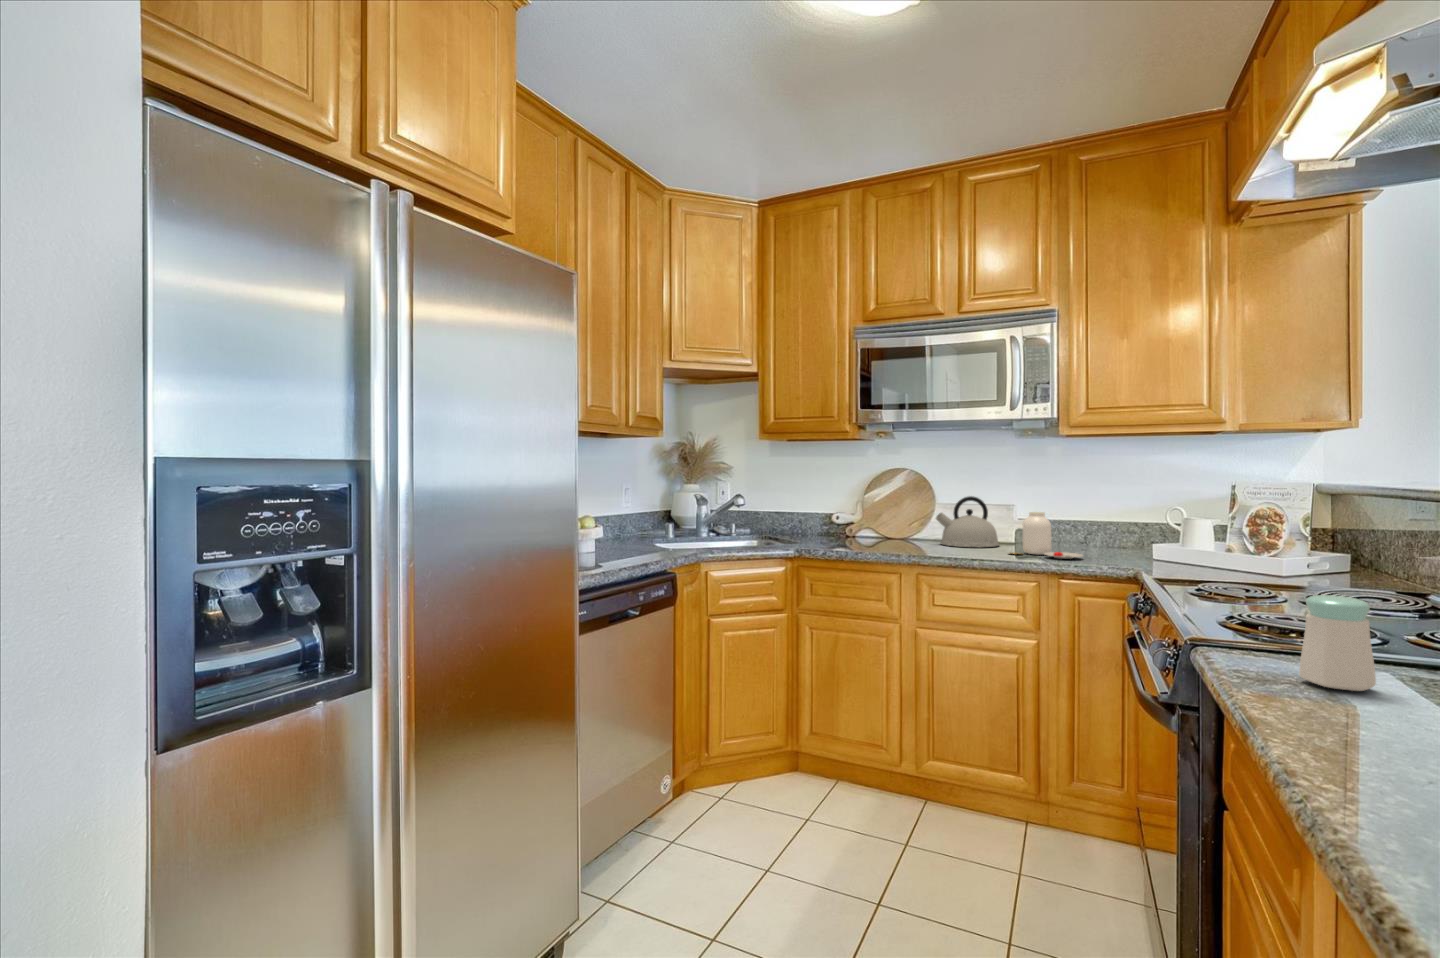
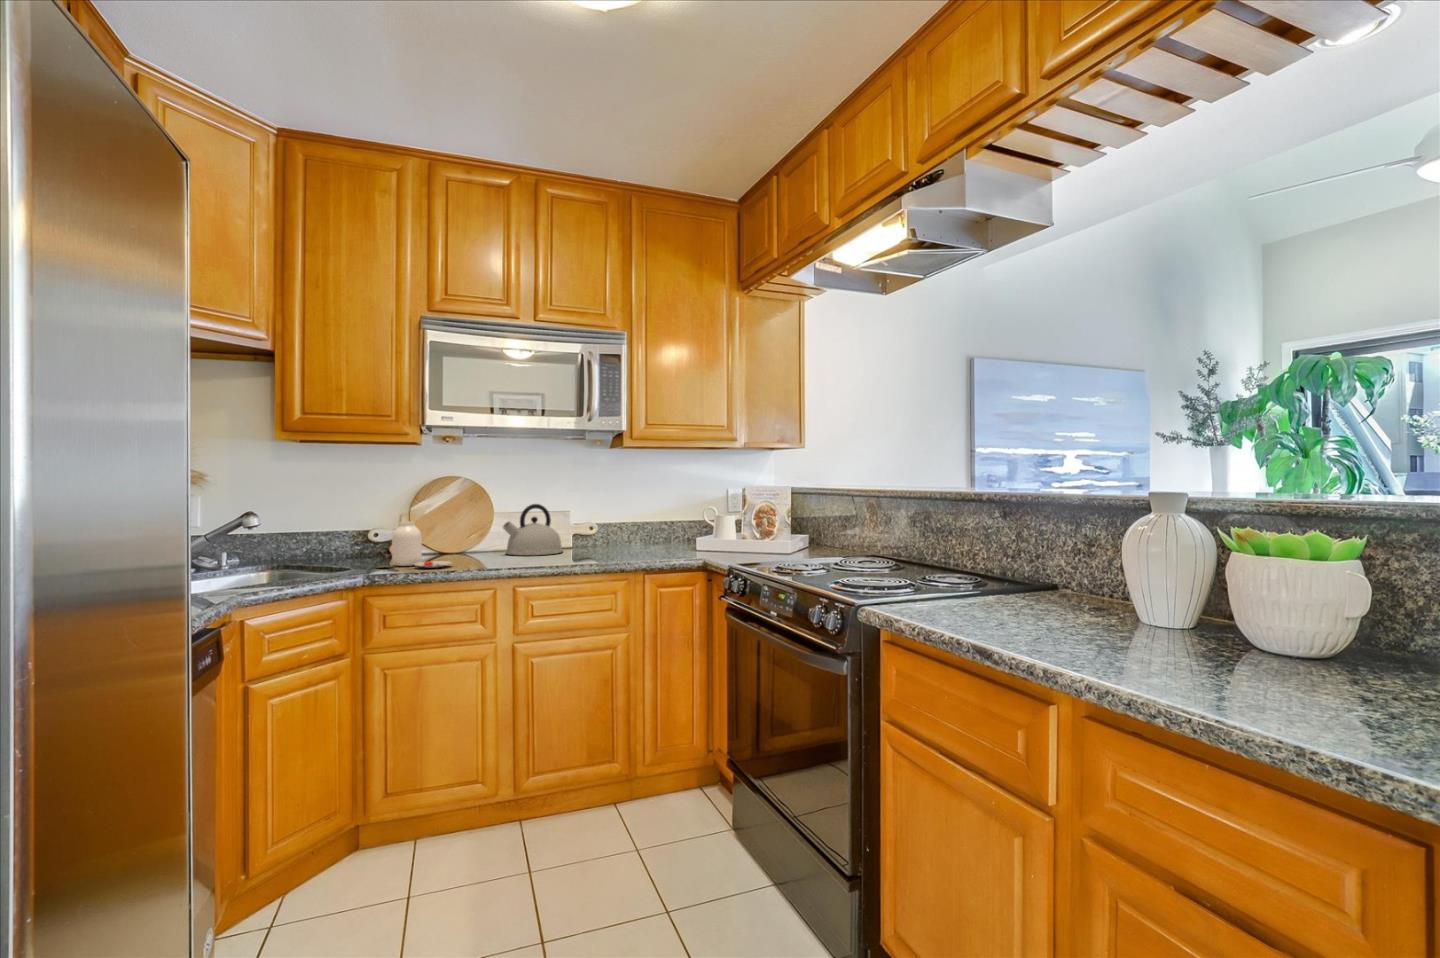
jar: present [1013,512,1083,559] -> present [379,522,452,568]
salt shaker: present [1299,595,1376,691] -> none [945,556,981,615]

